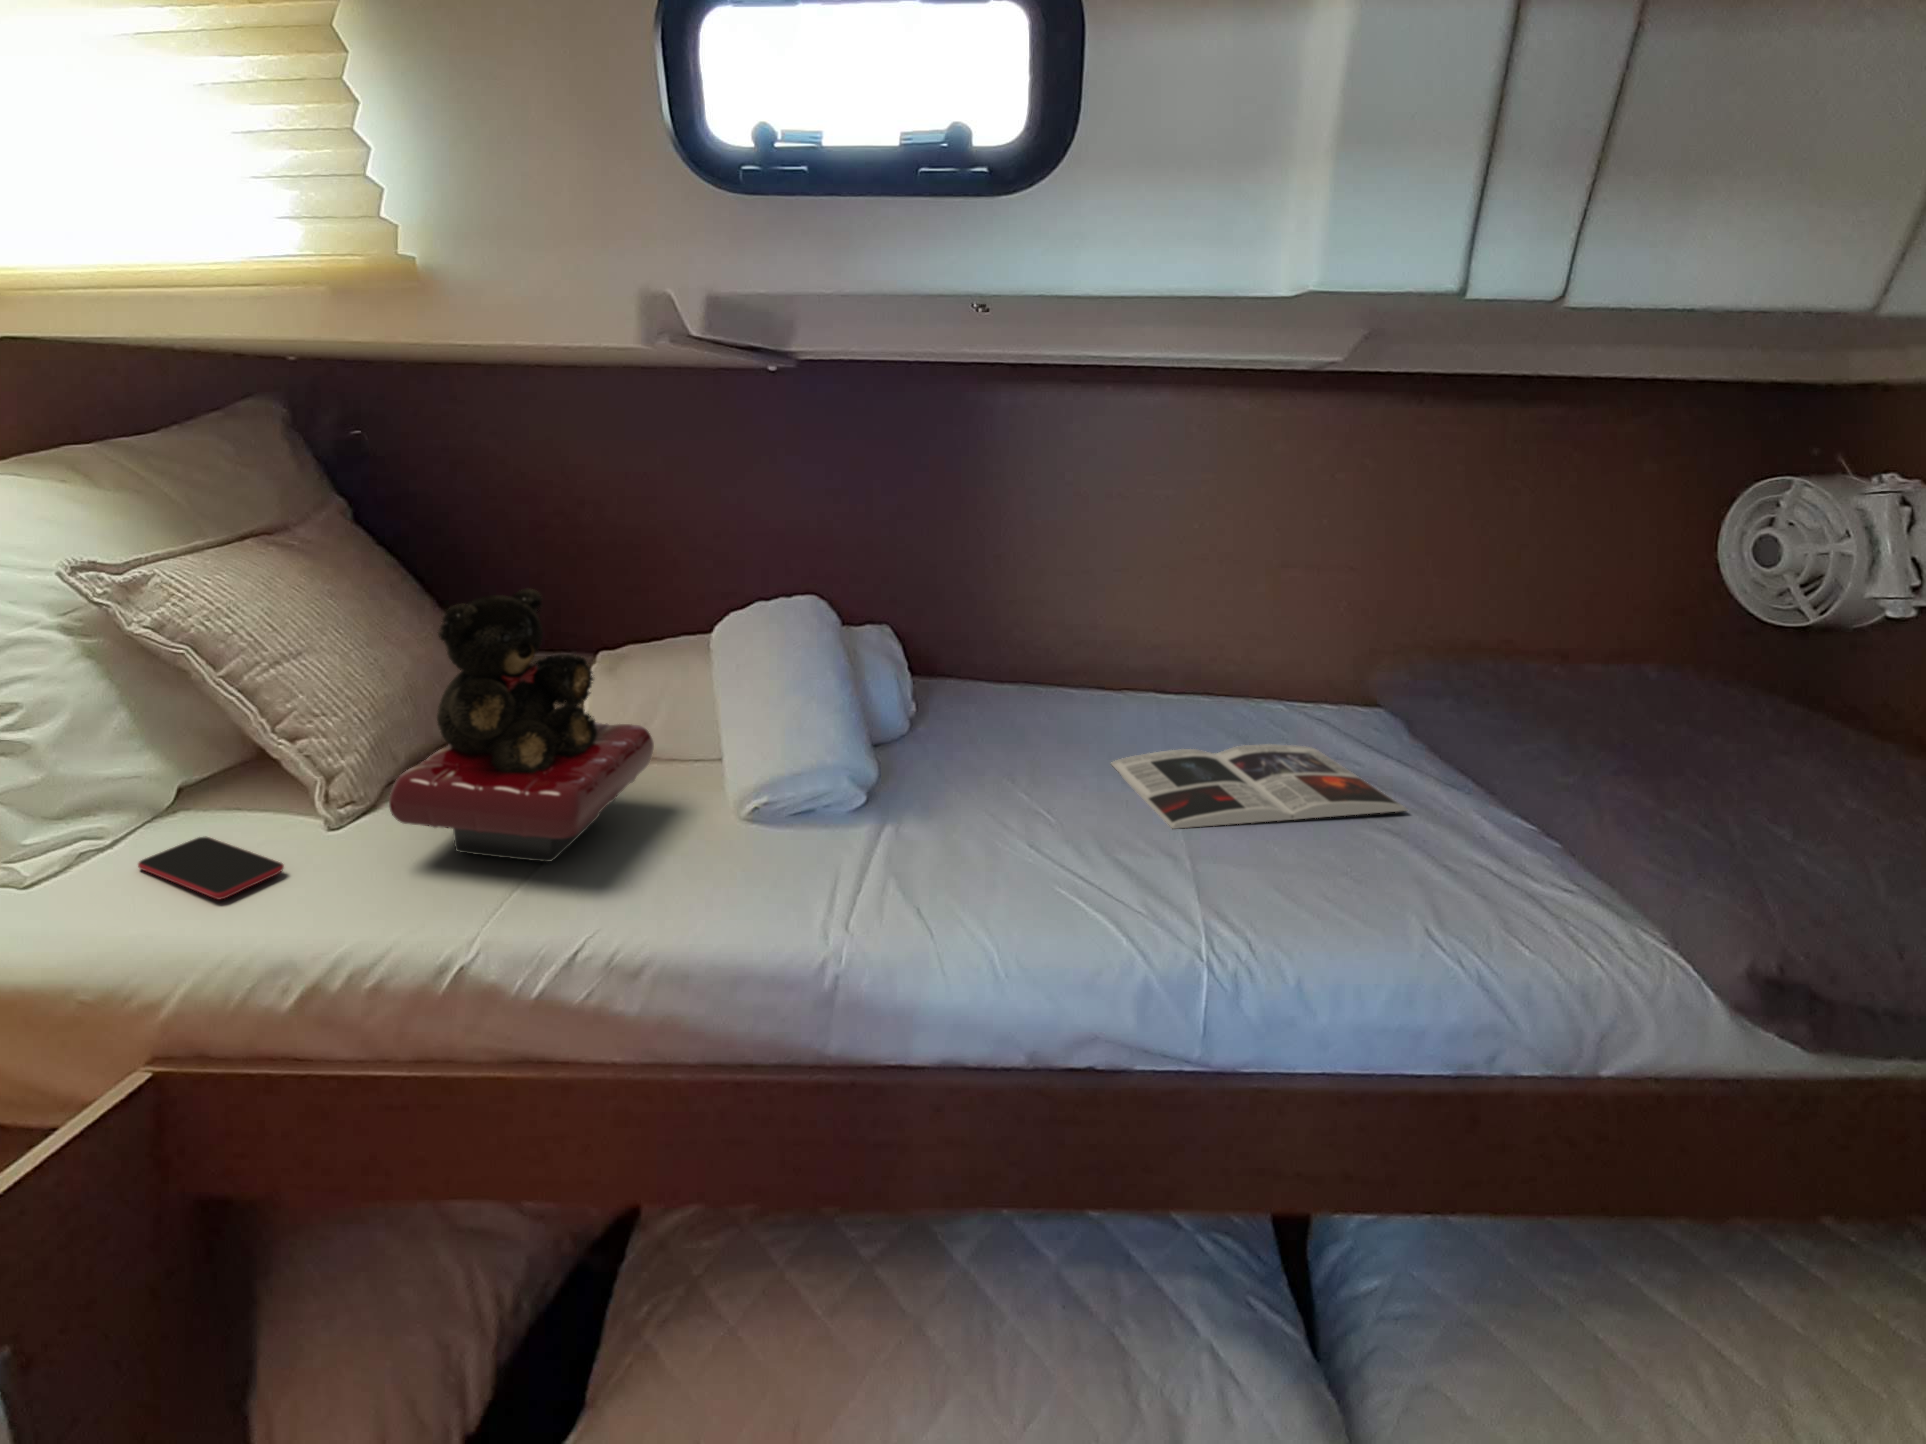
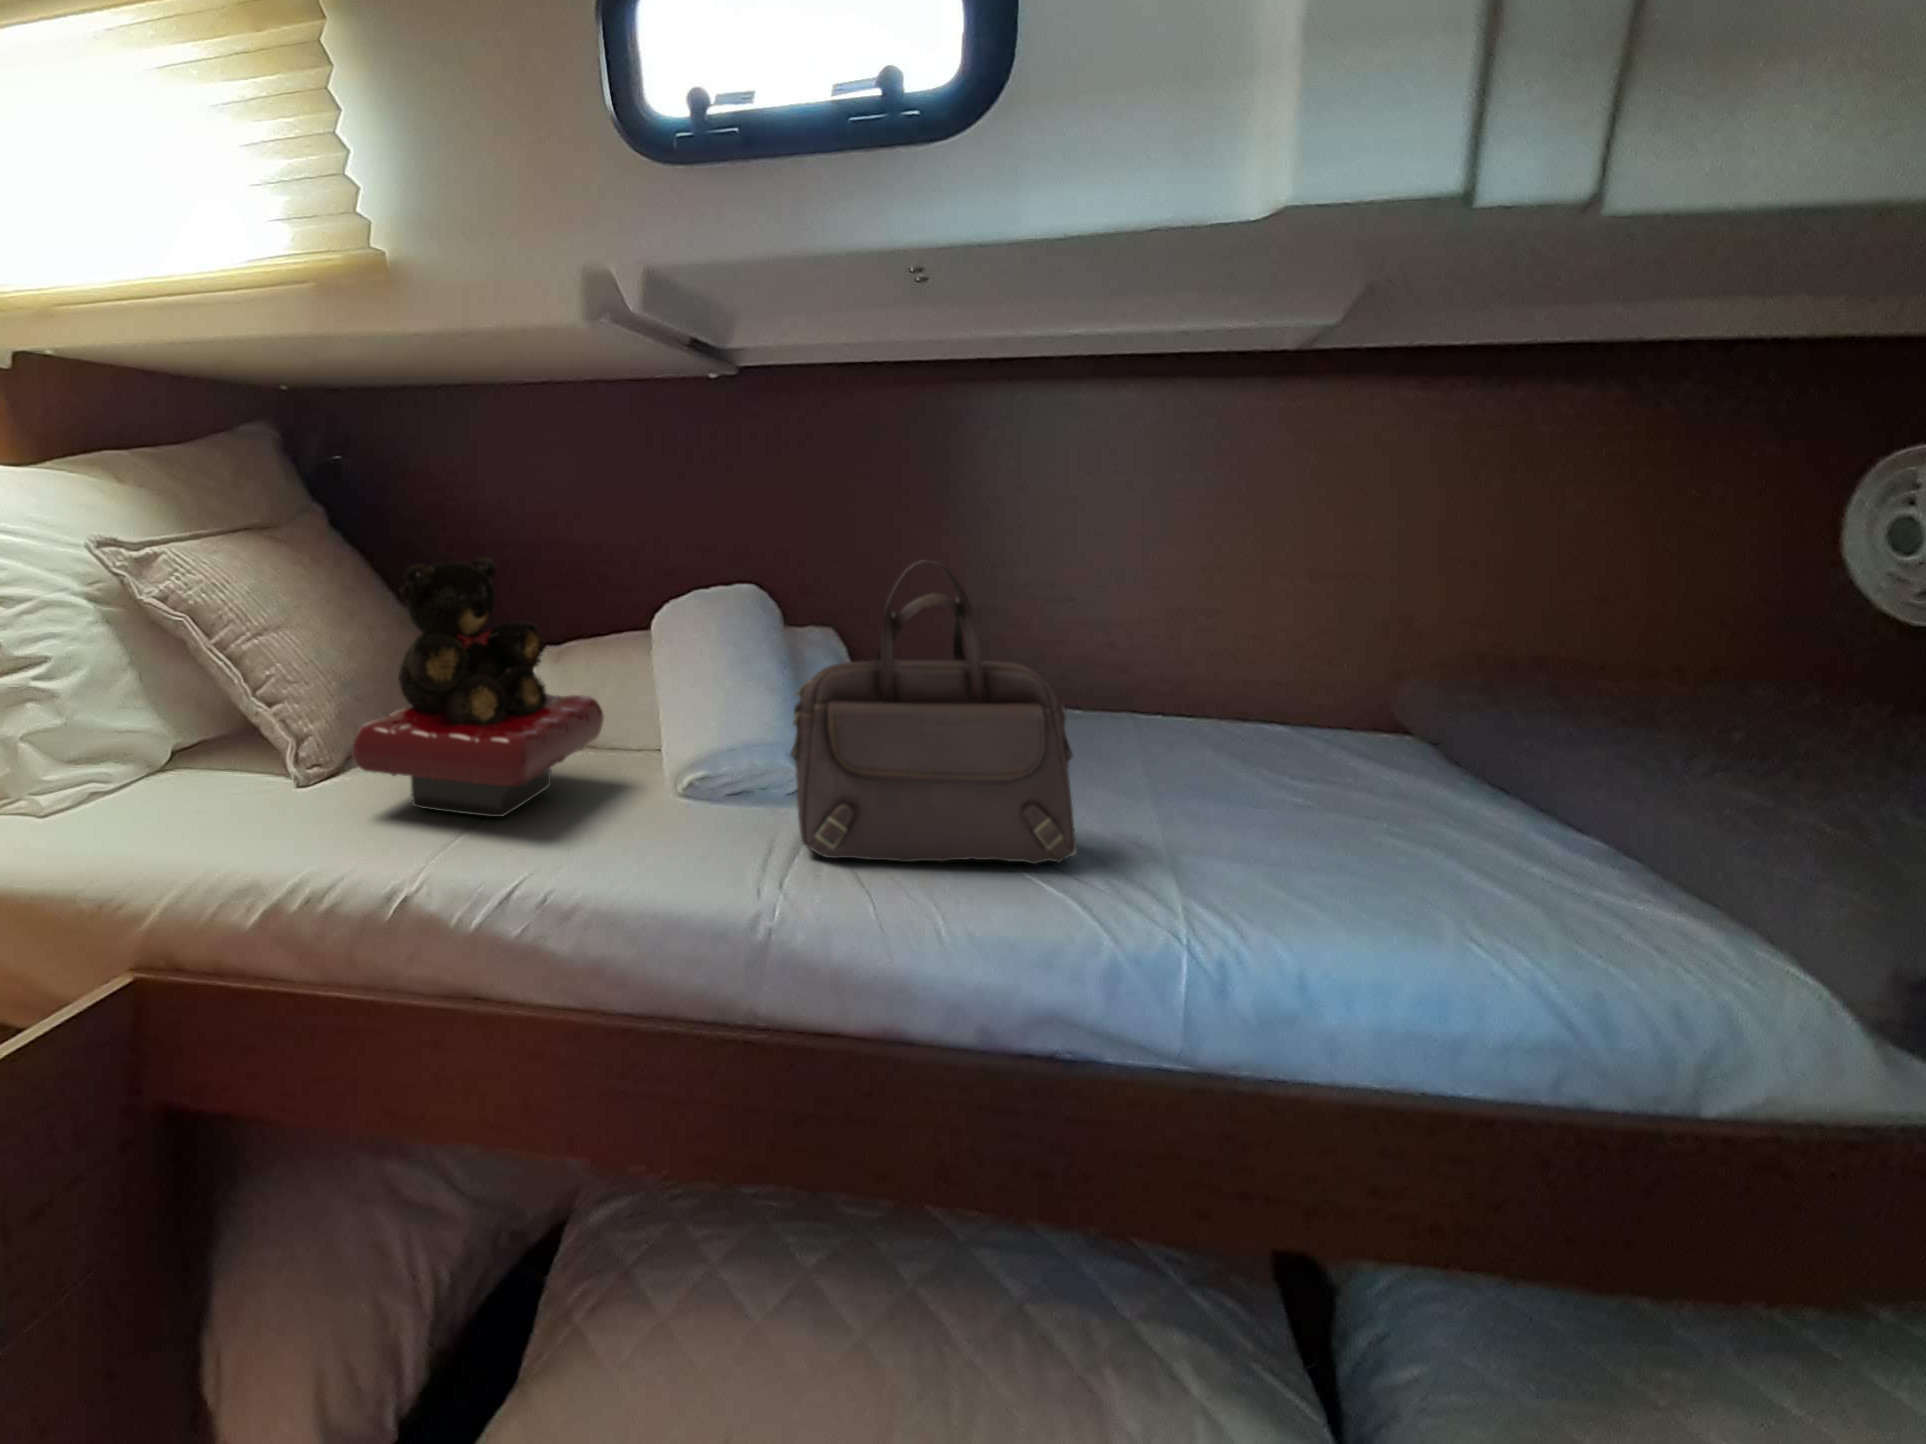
handbag: none [842,617,1099,895] -> present [790,561,1077,864]
magazine: present [1111,745,1407,829] -> none [1095,752,1466,822]
smartphone: present [138,837,284,899] -> none [135,786,259,831]

